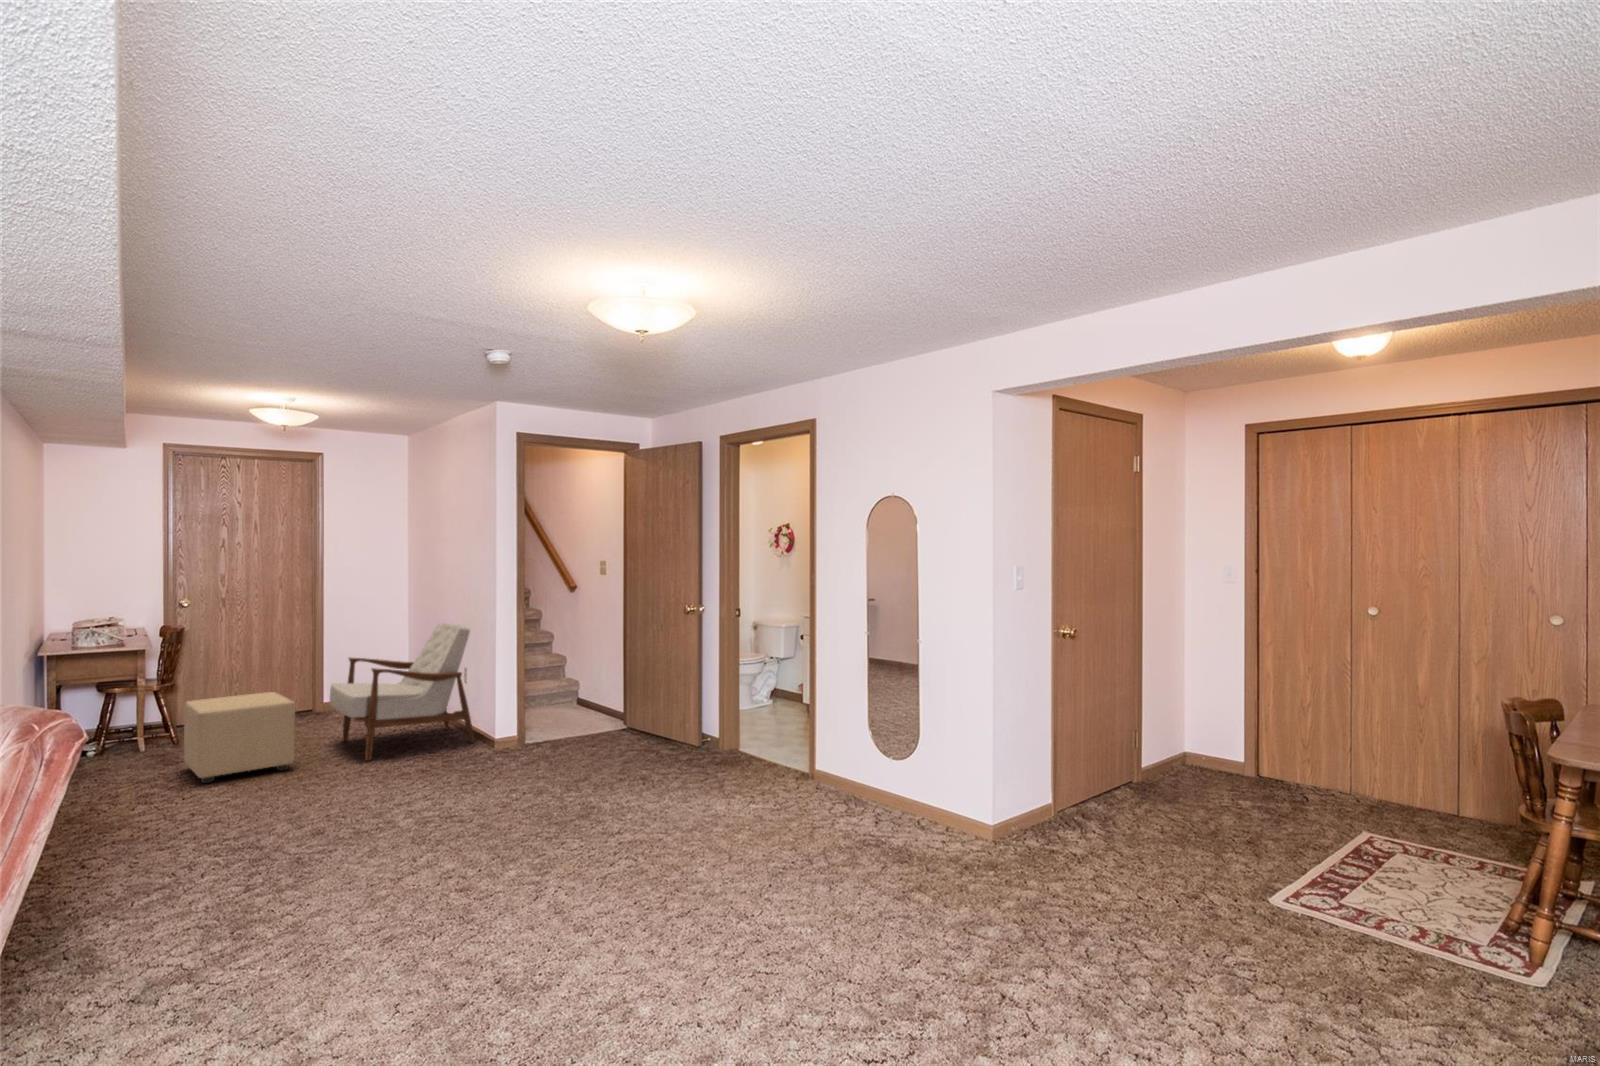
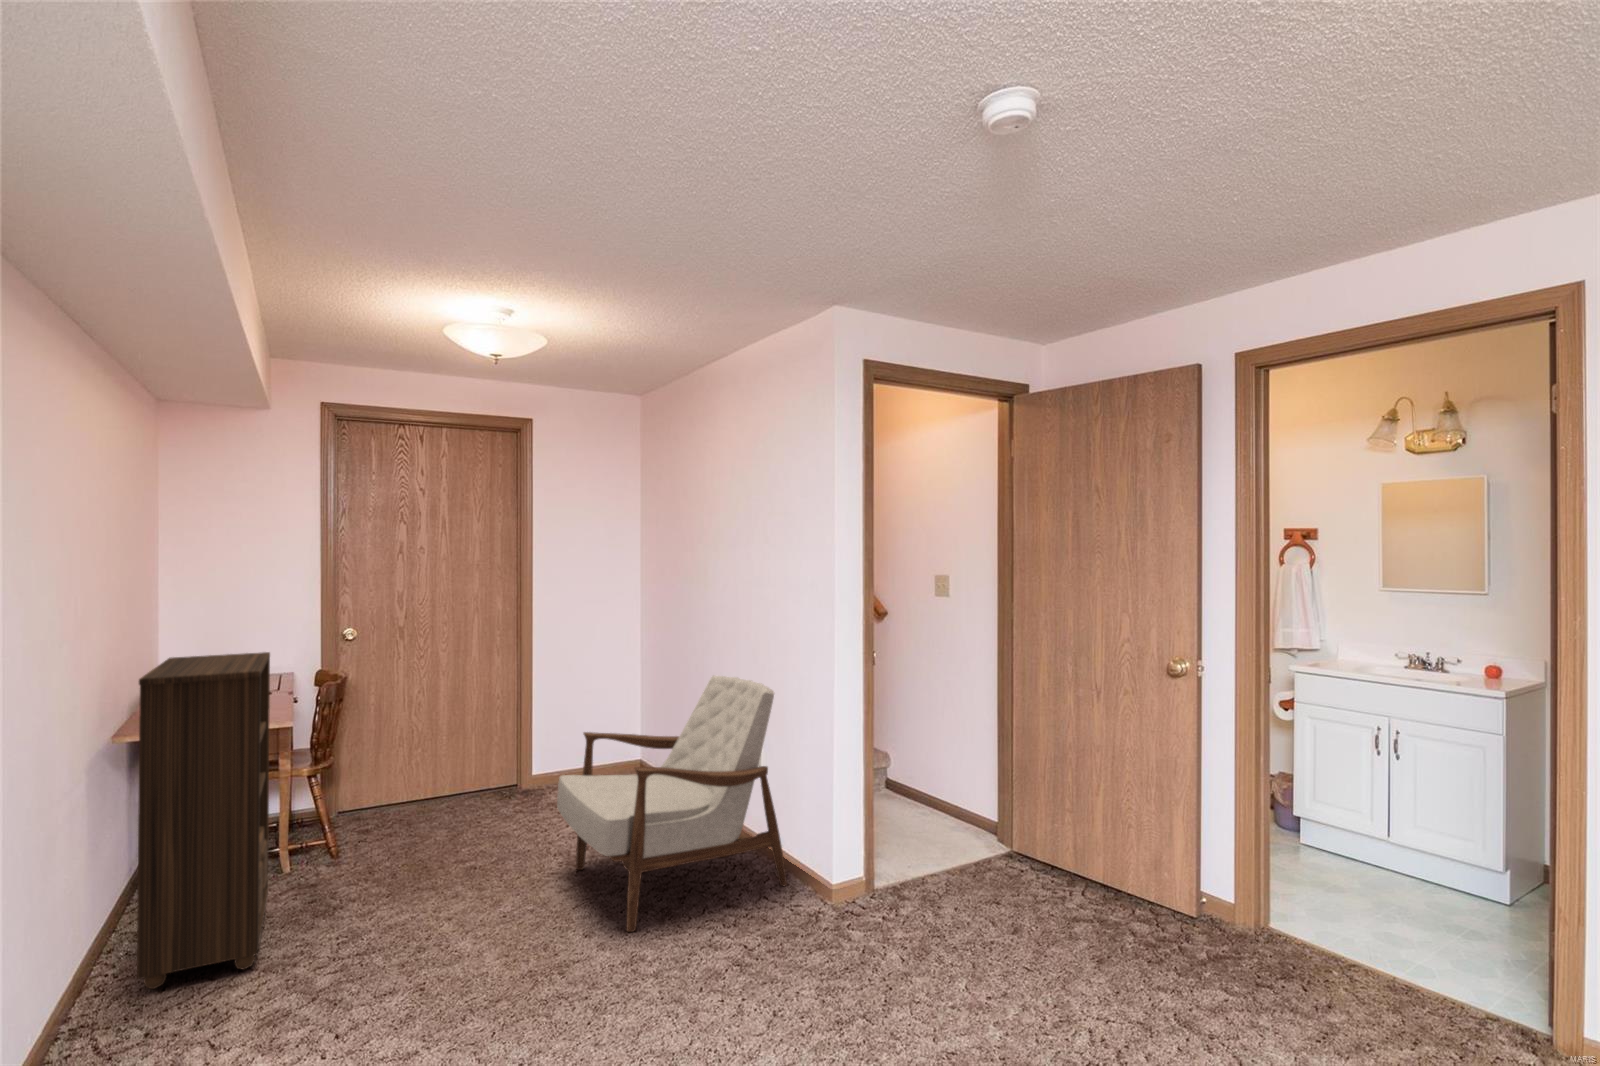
bookshelf: none [64,606,138,789] -> present [137,652,270,989]
ottoman: present [184,692,295,783] -> none [338,797,515,988]

